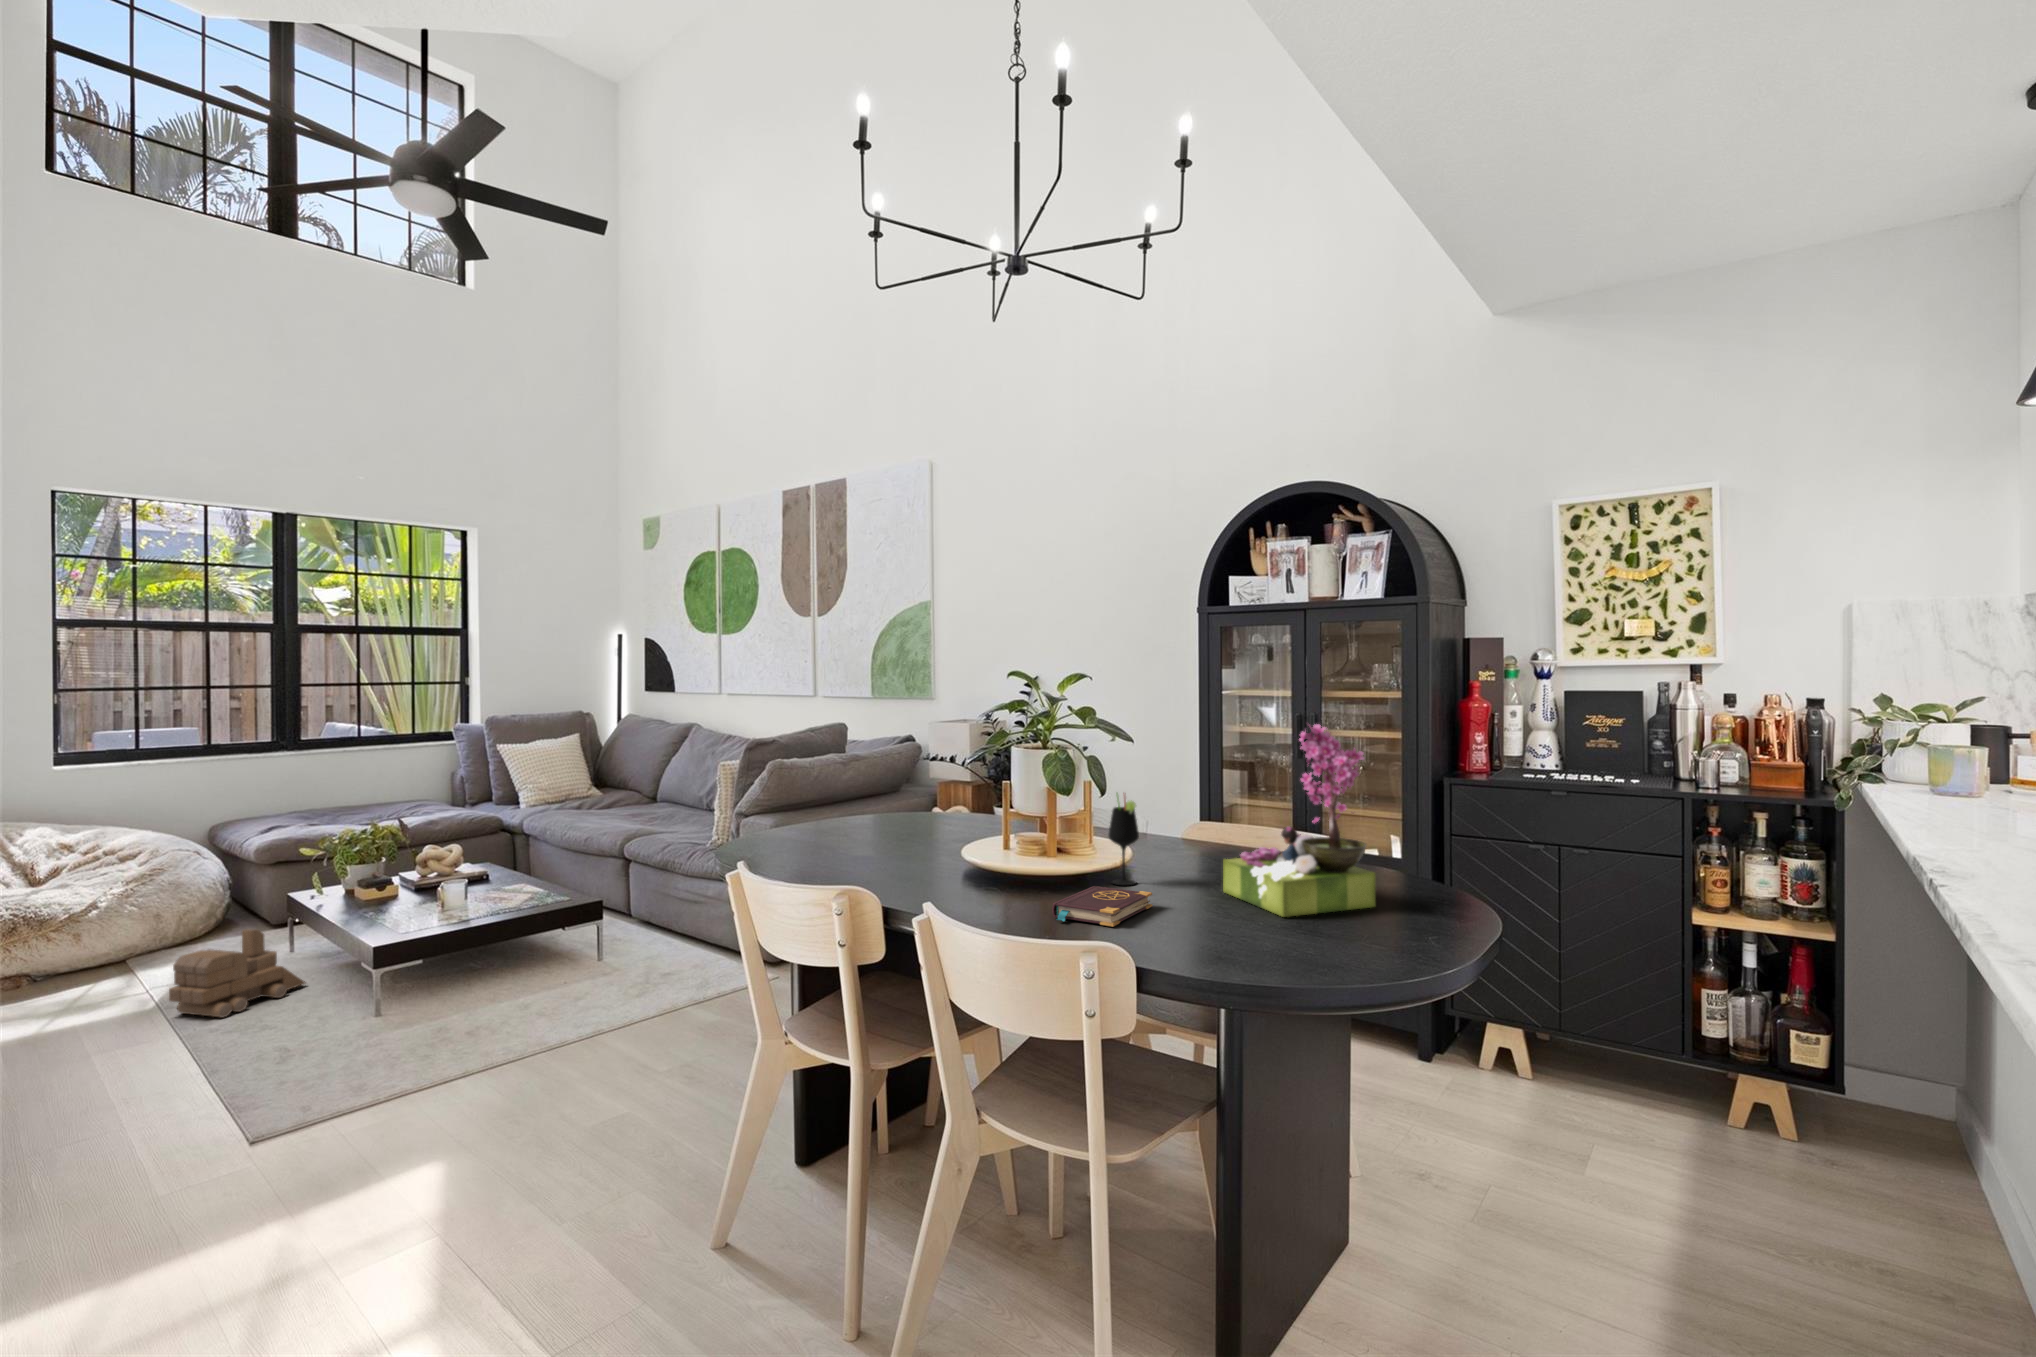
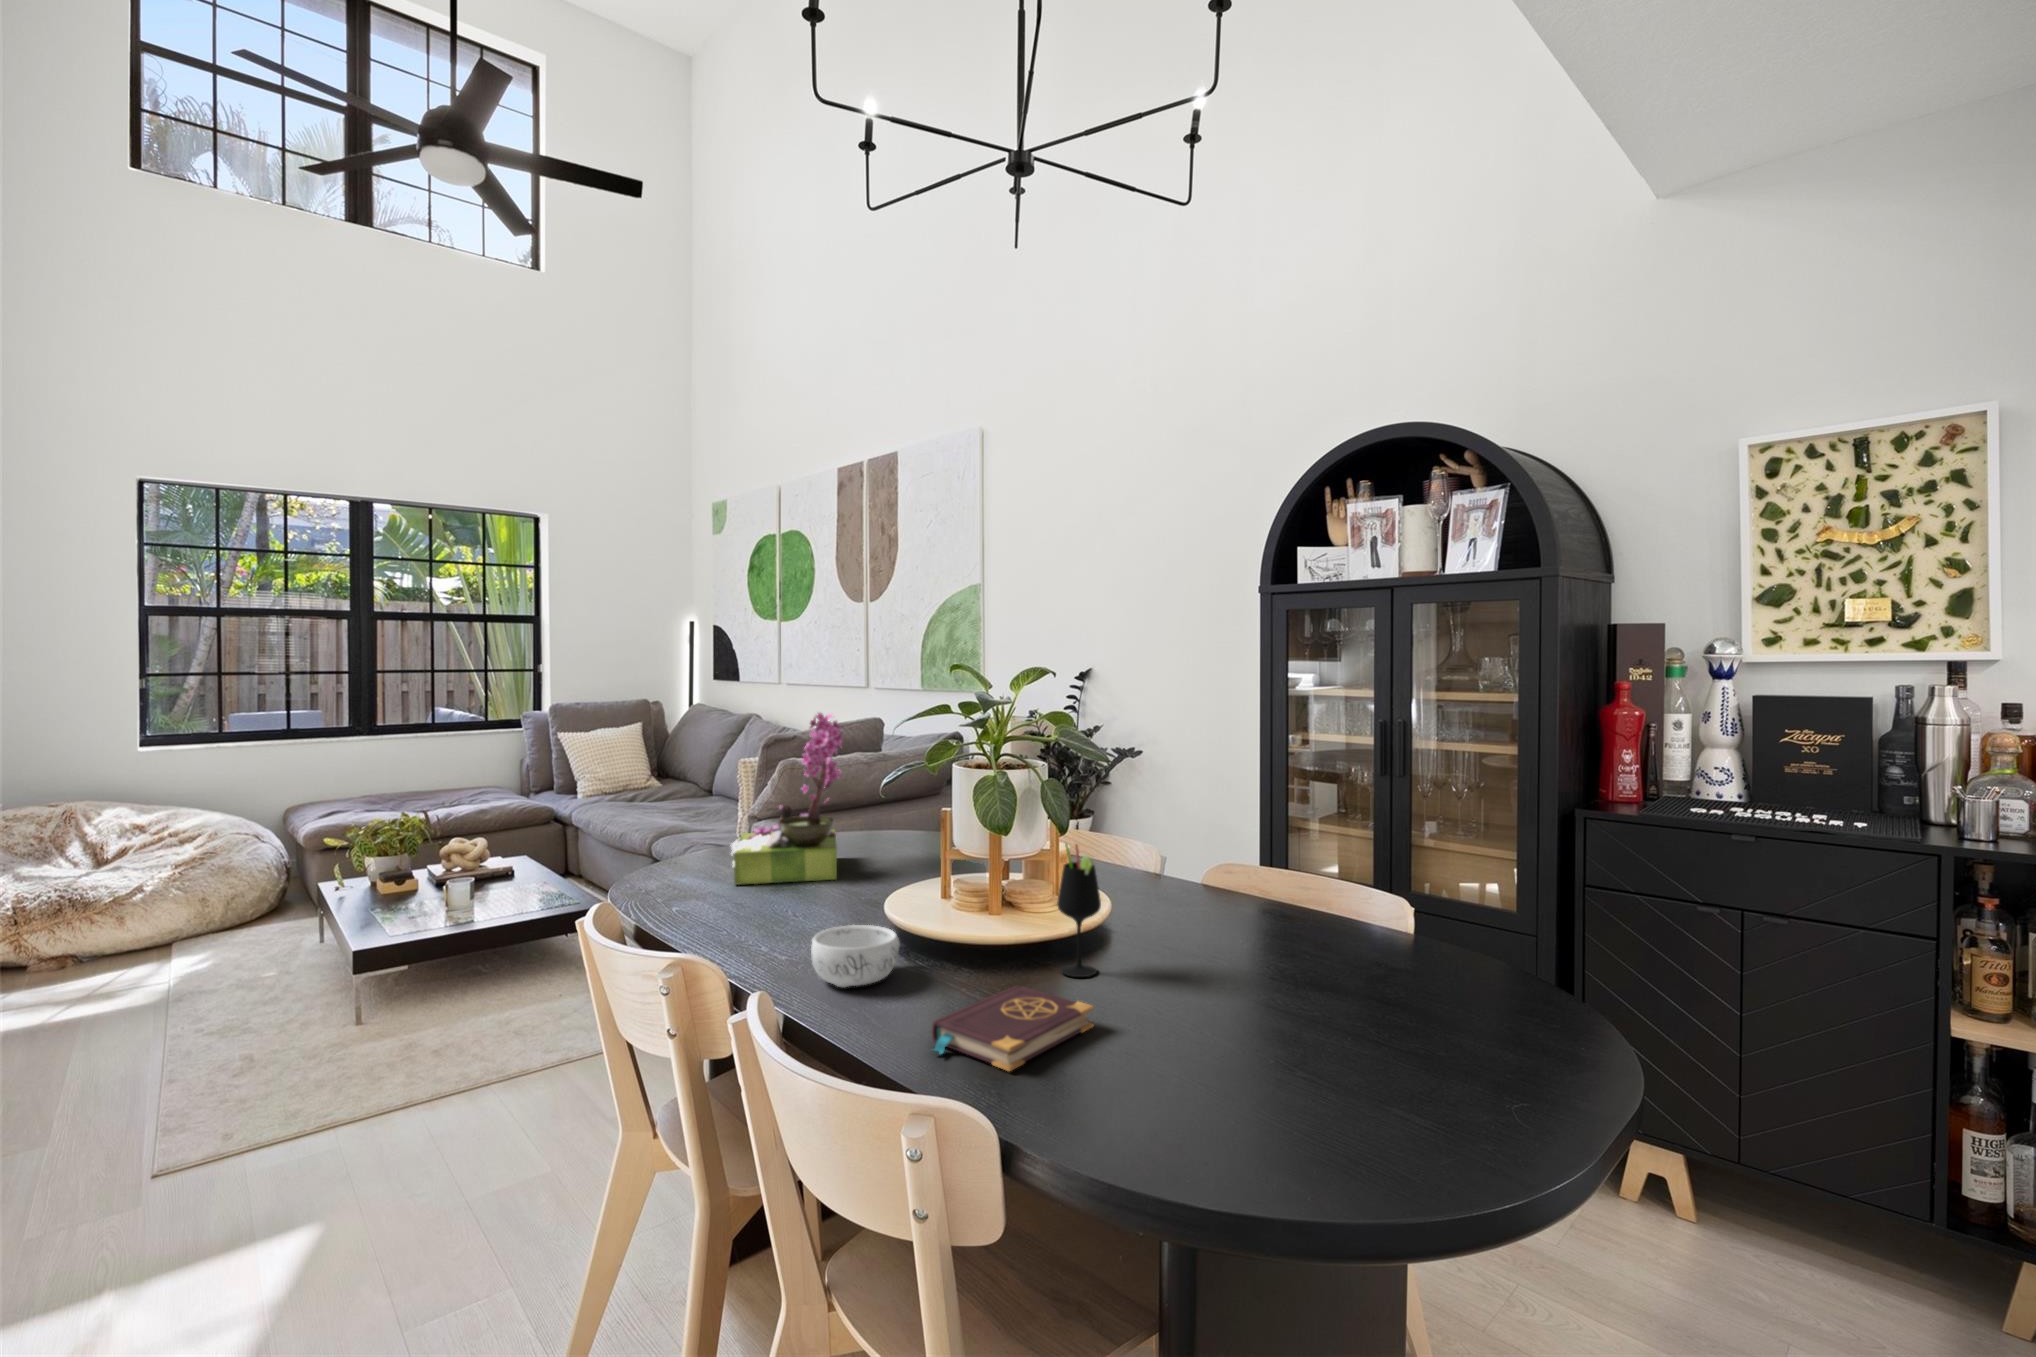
flower arrangement: present [1223,724,1376,917] -> present [731,713,842,885]
decorative bowl: none [939,857,1000,896] -> present [811,925,900,987]
toy train: present [169,928,305,1018] -> none [161,924,312,1019]

